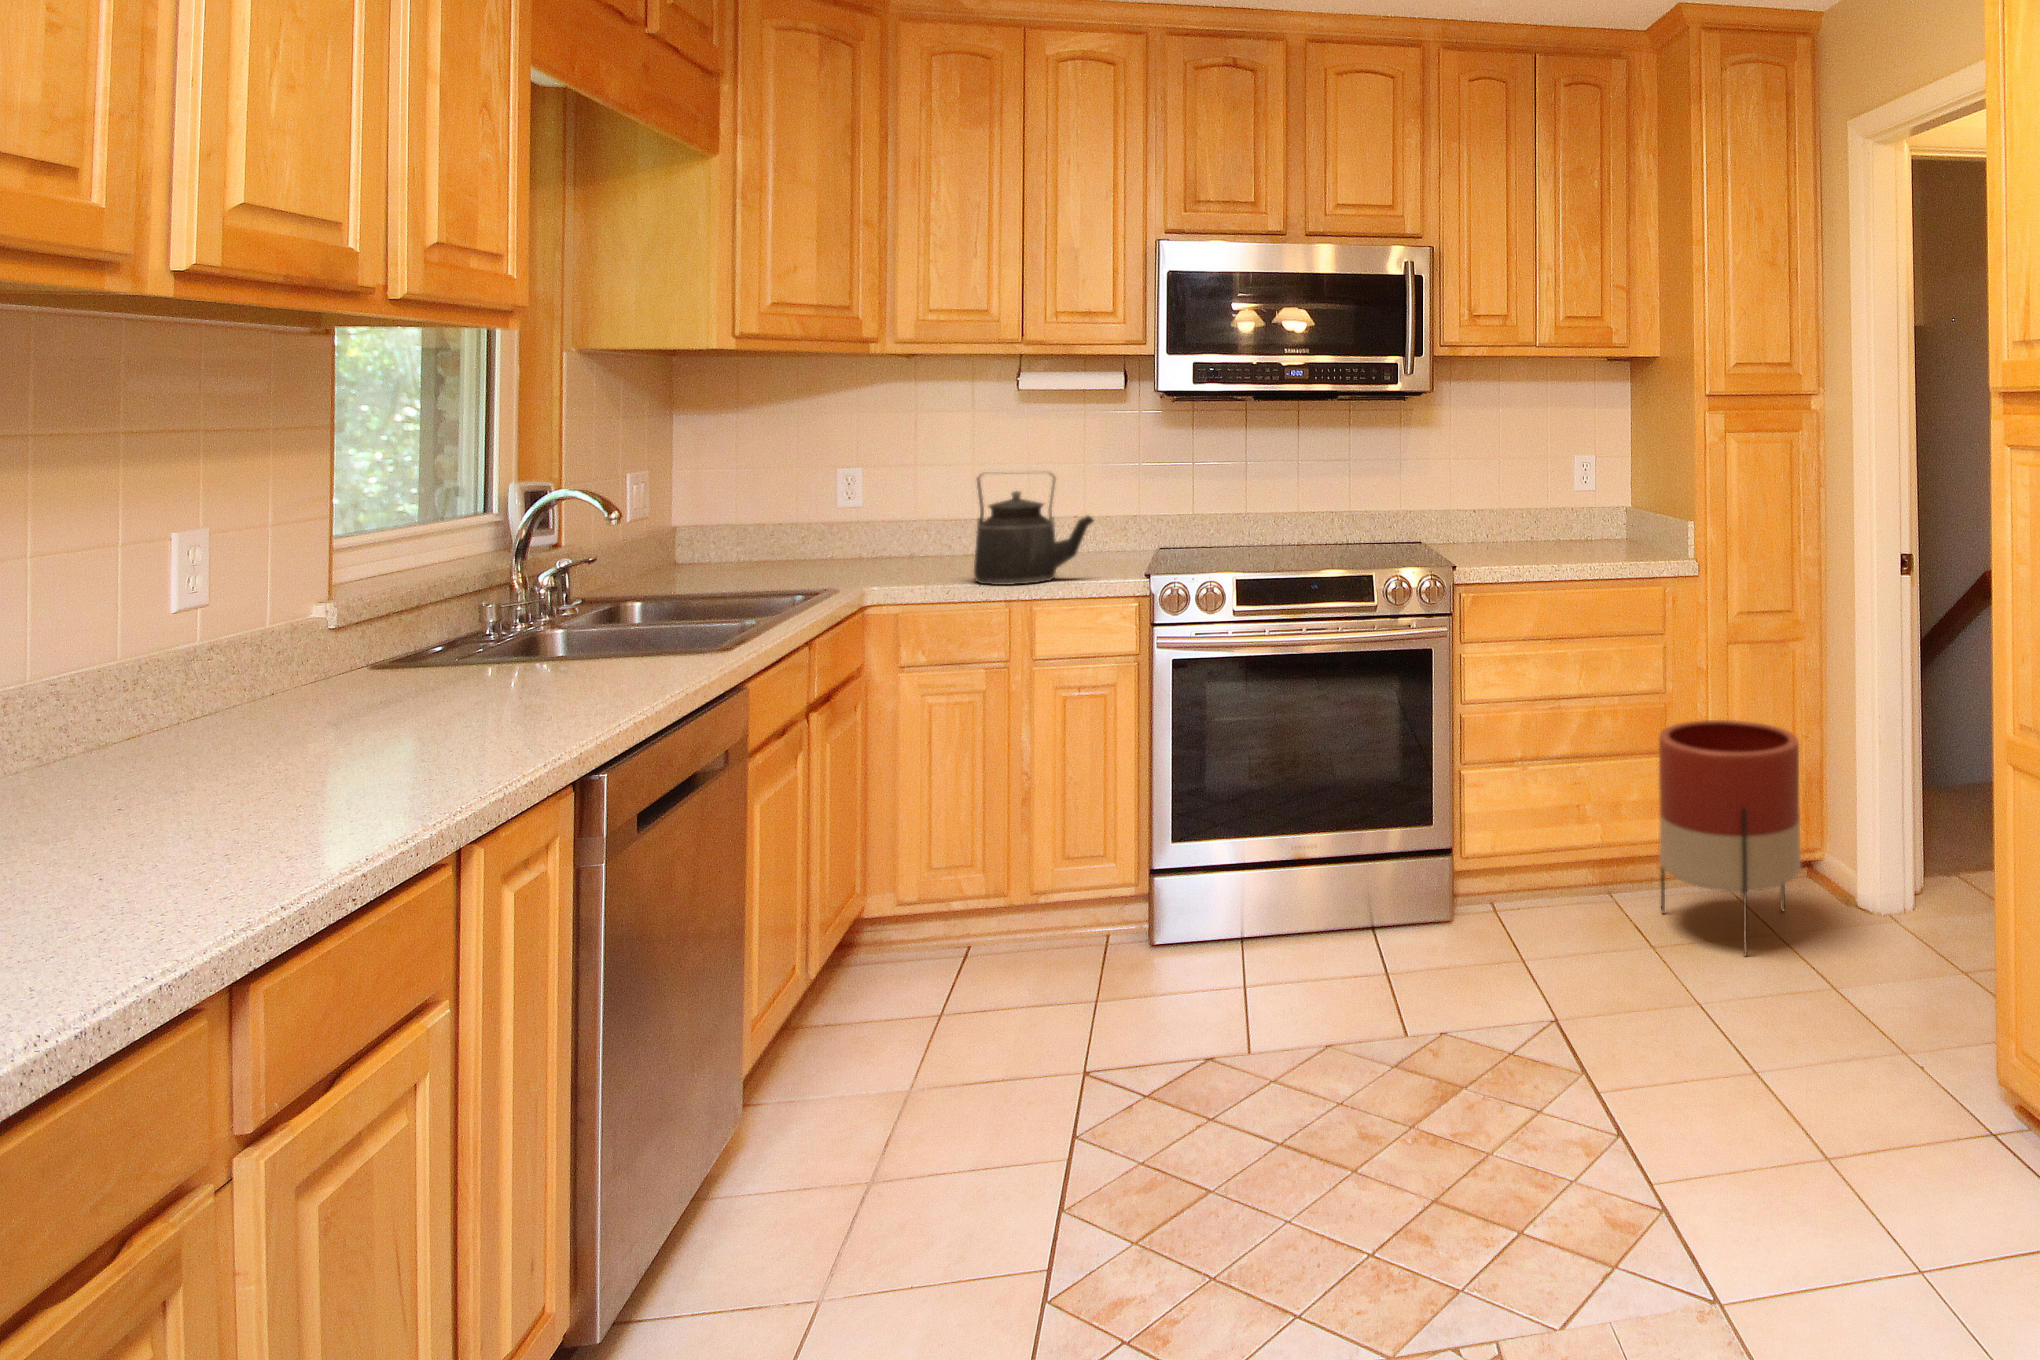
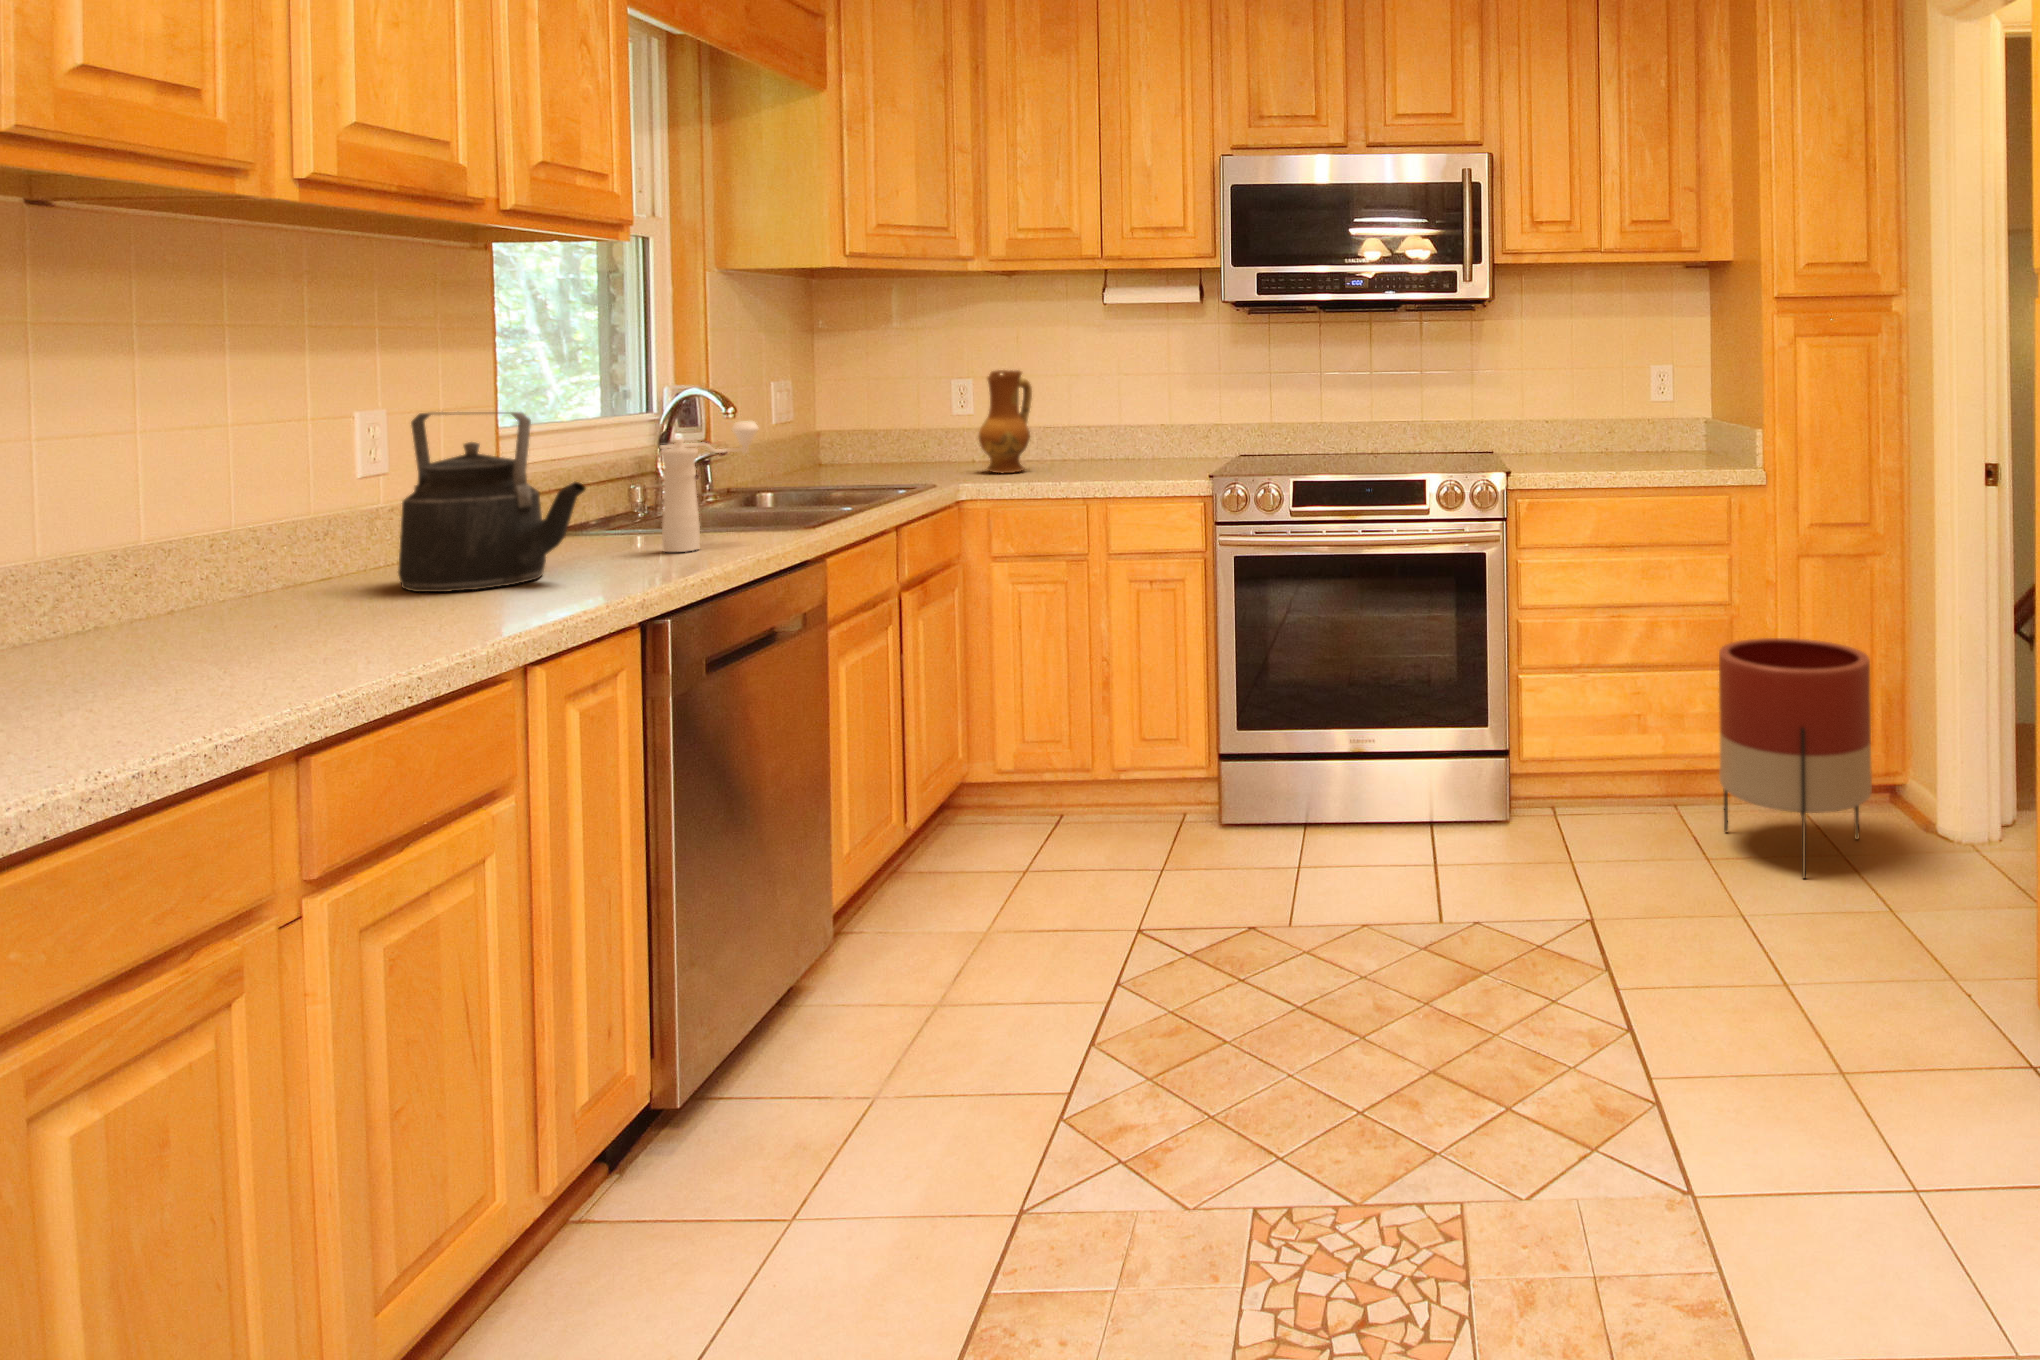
ceramic jug: none [882,460,943,573] -> present [978,370,1032,473]
kettle: present [974,473,1094,585] -> present [398,412,585,592]
pepper mill: none [557,535,677,690] -> present [659,421,759,552]

